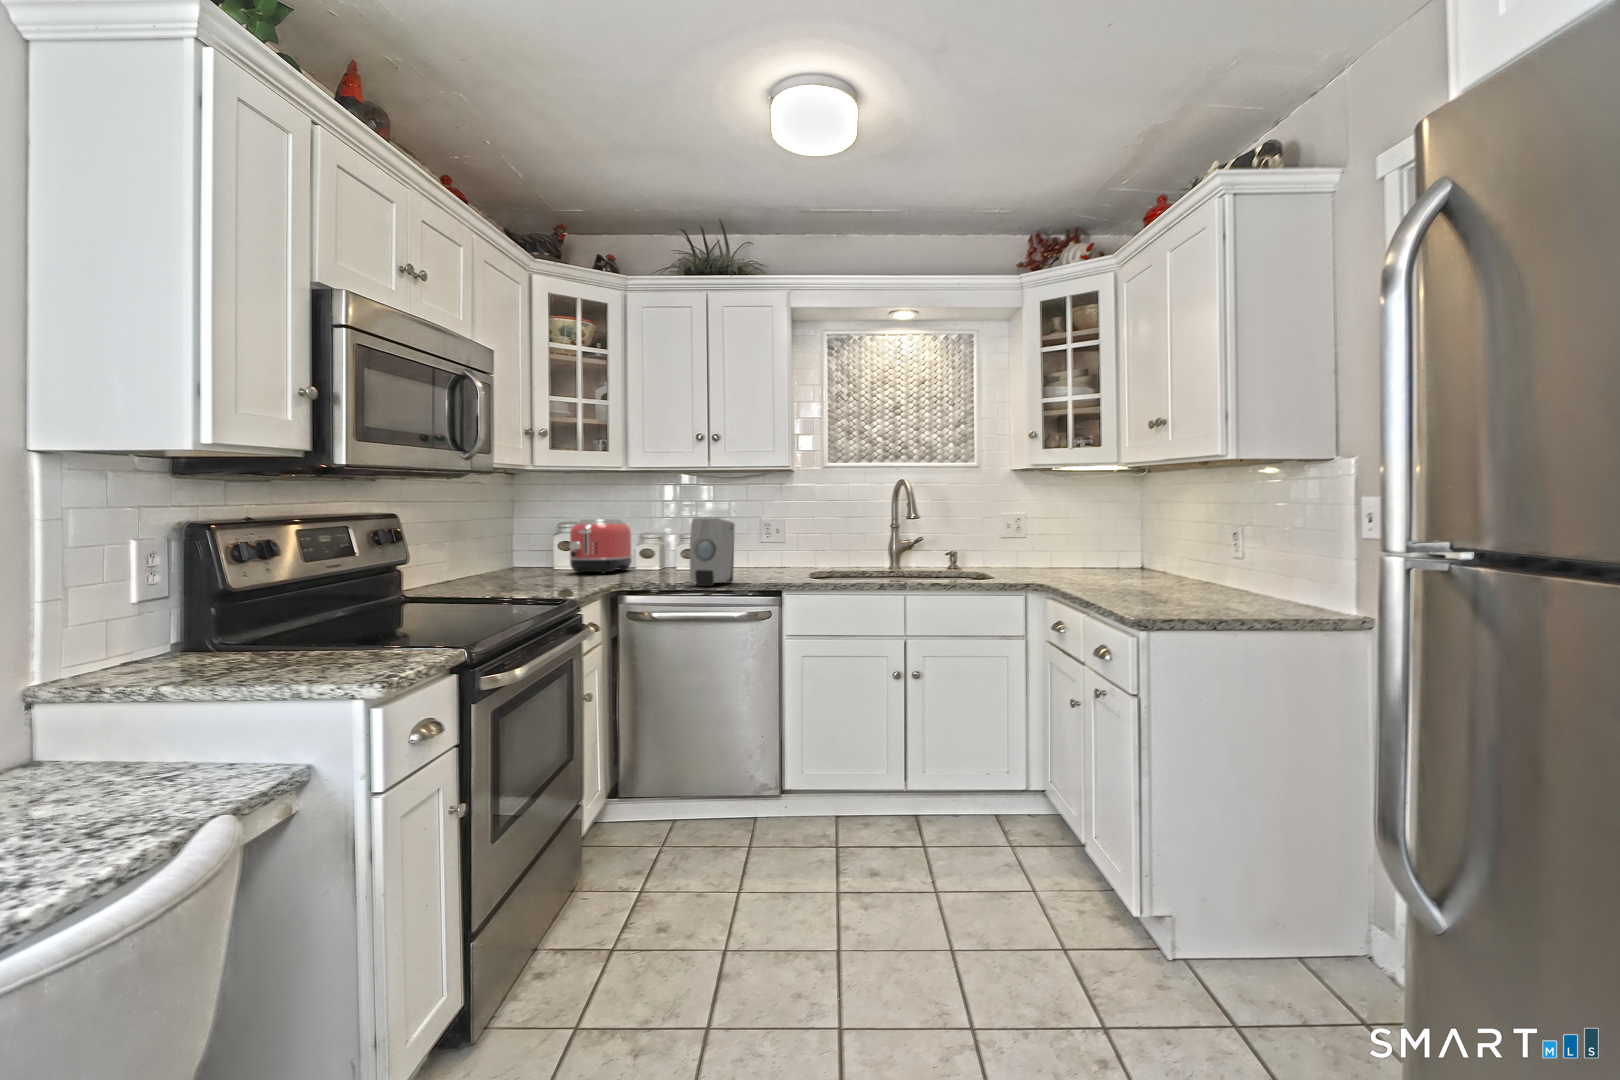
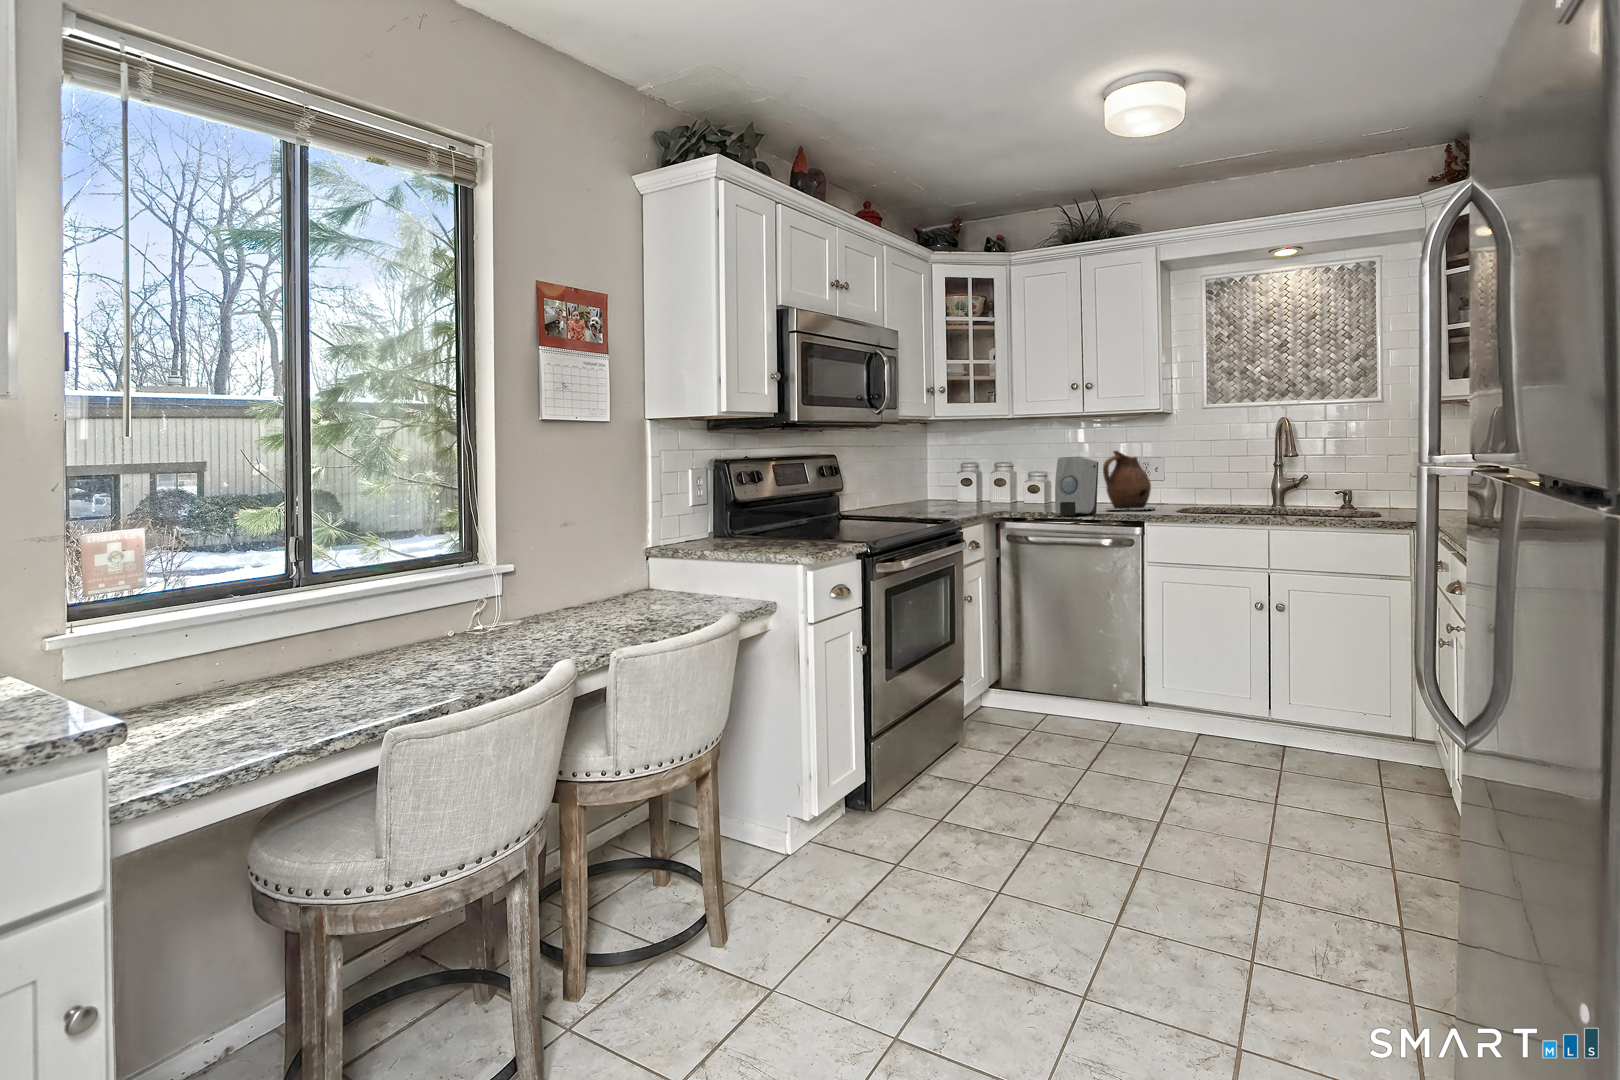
ceramic pitcher: none [732,507,783,573] -> present [1103,451,1154,509]
toaster: present [570,519,632,574] -> none [961,465,1016,511]

